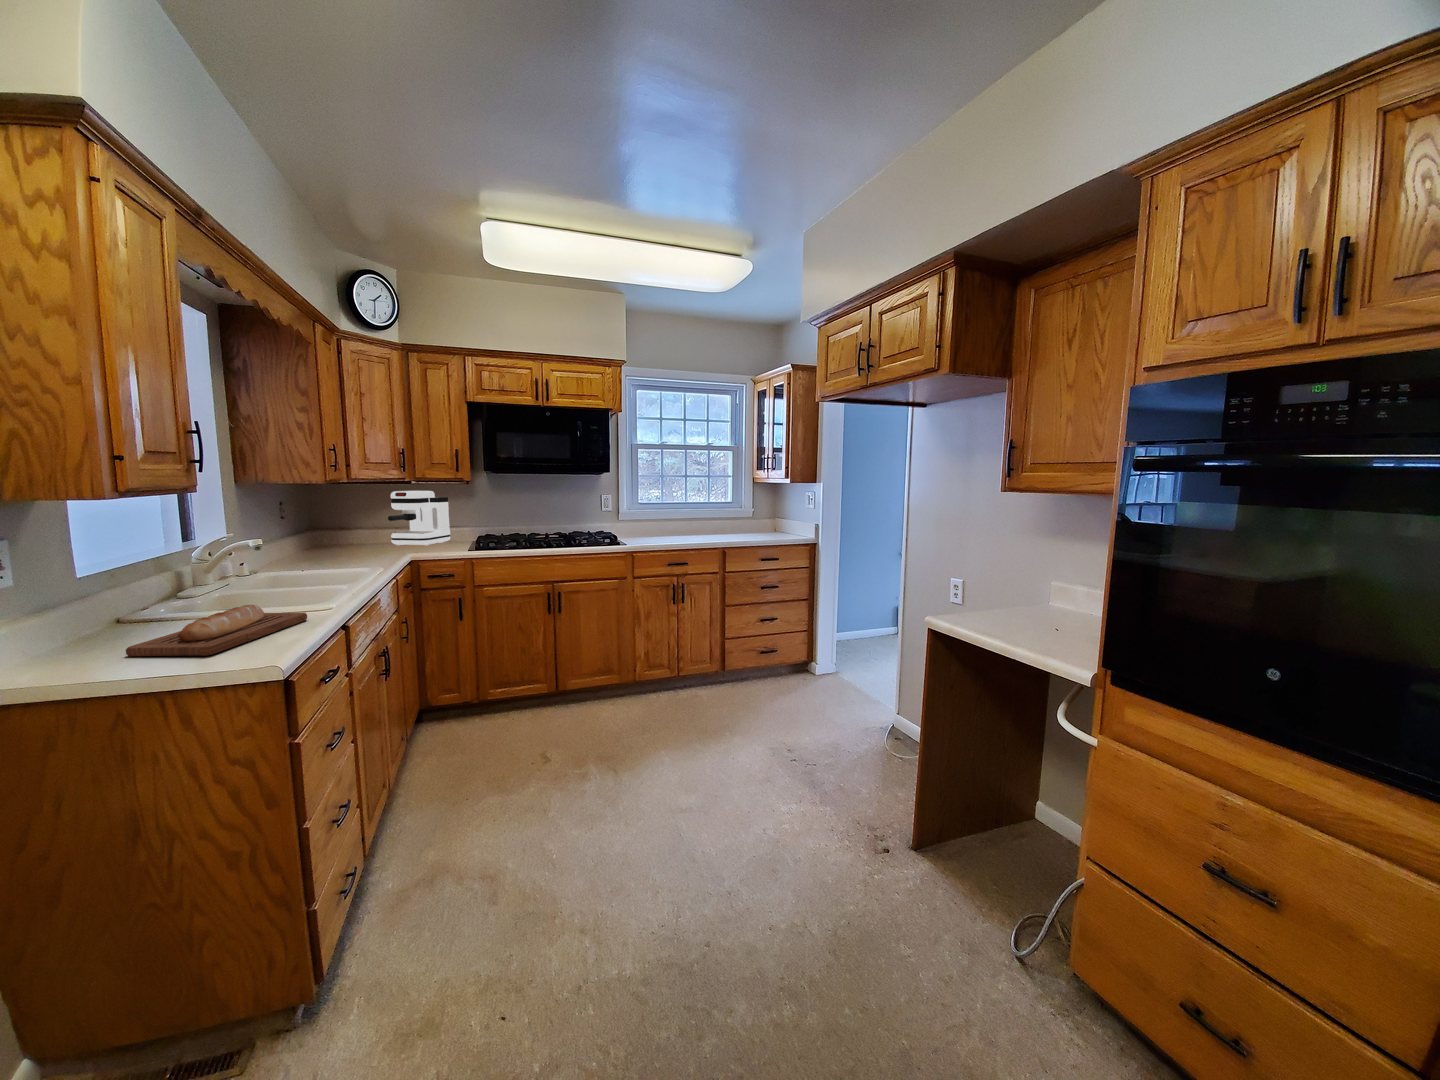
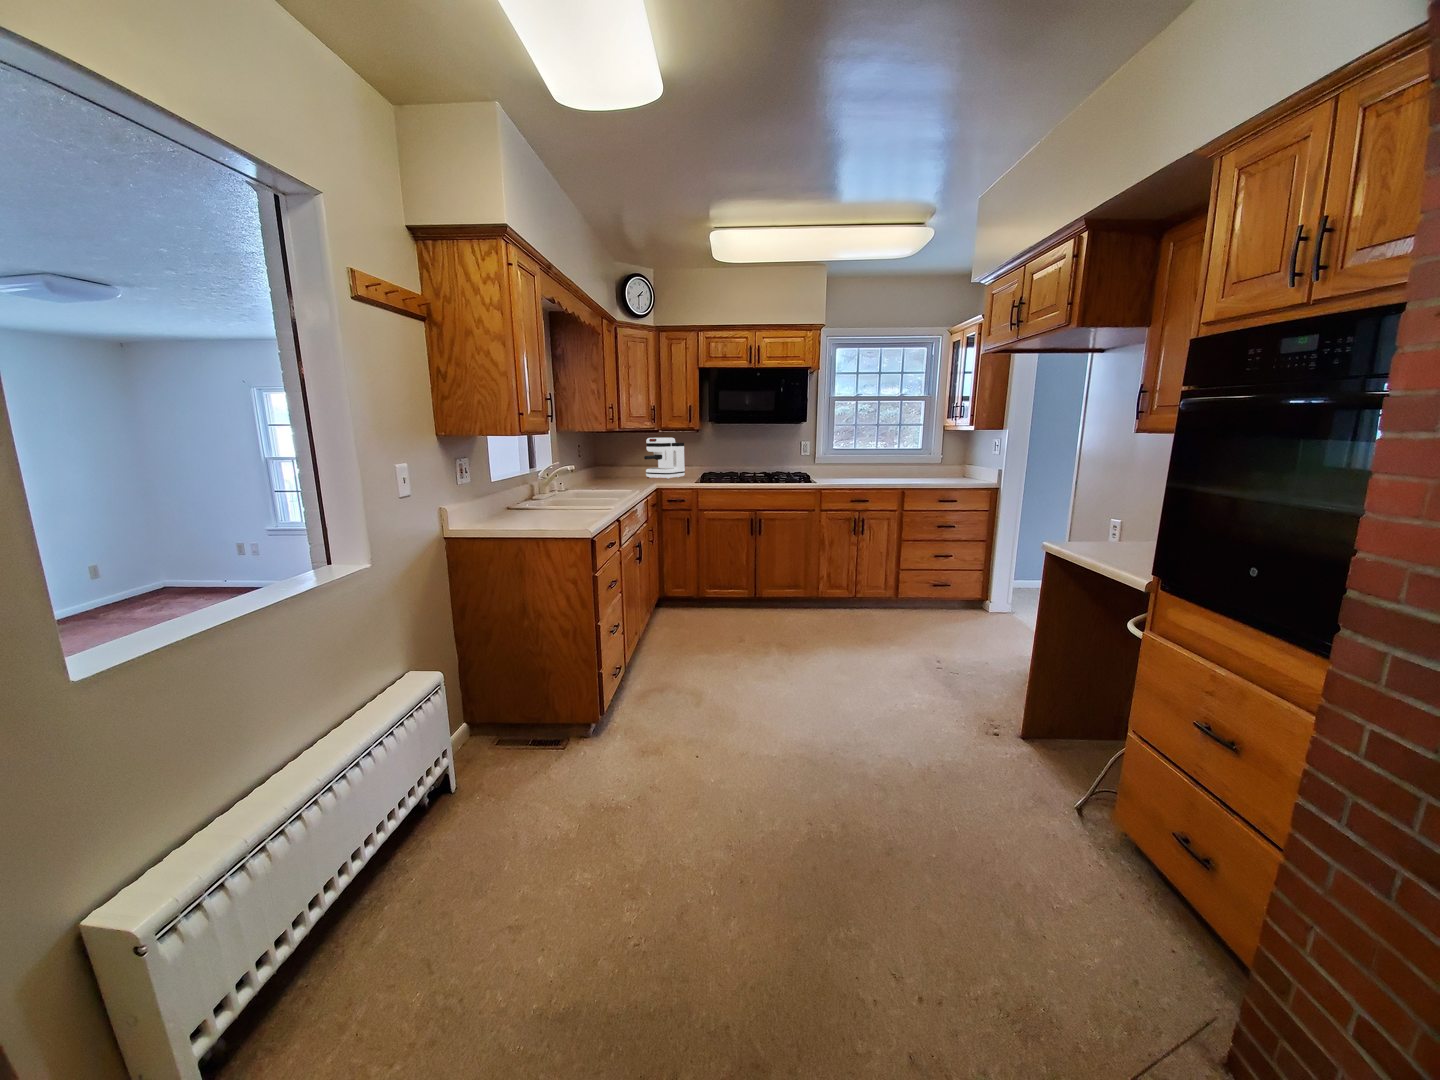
bread loaf: present [126,605,307,656] -> none [520,501,600,524]

